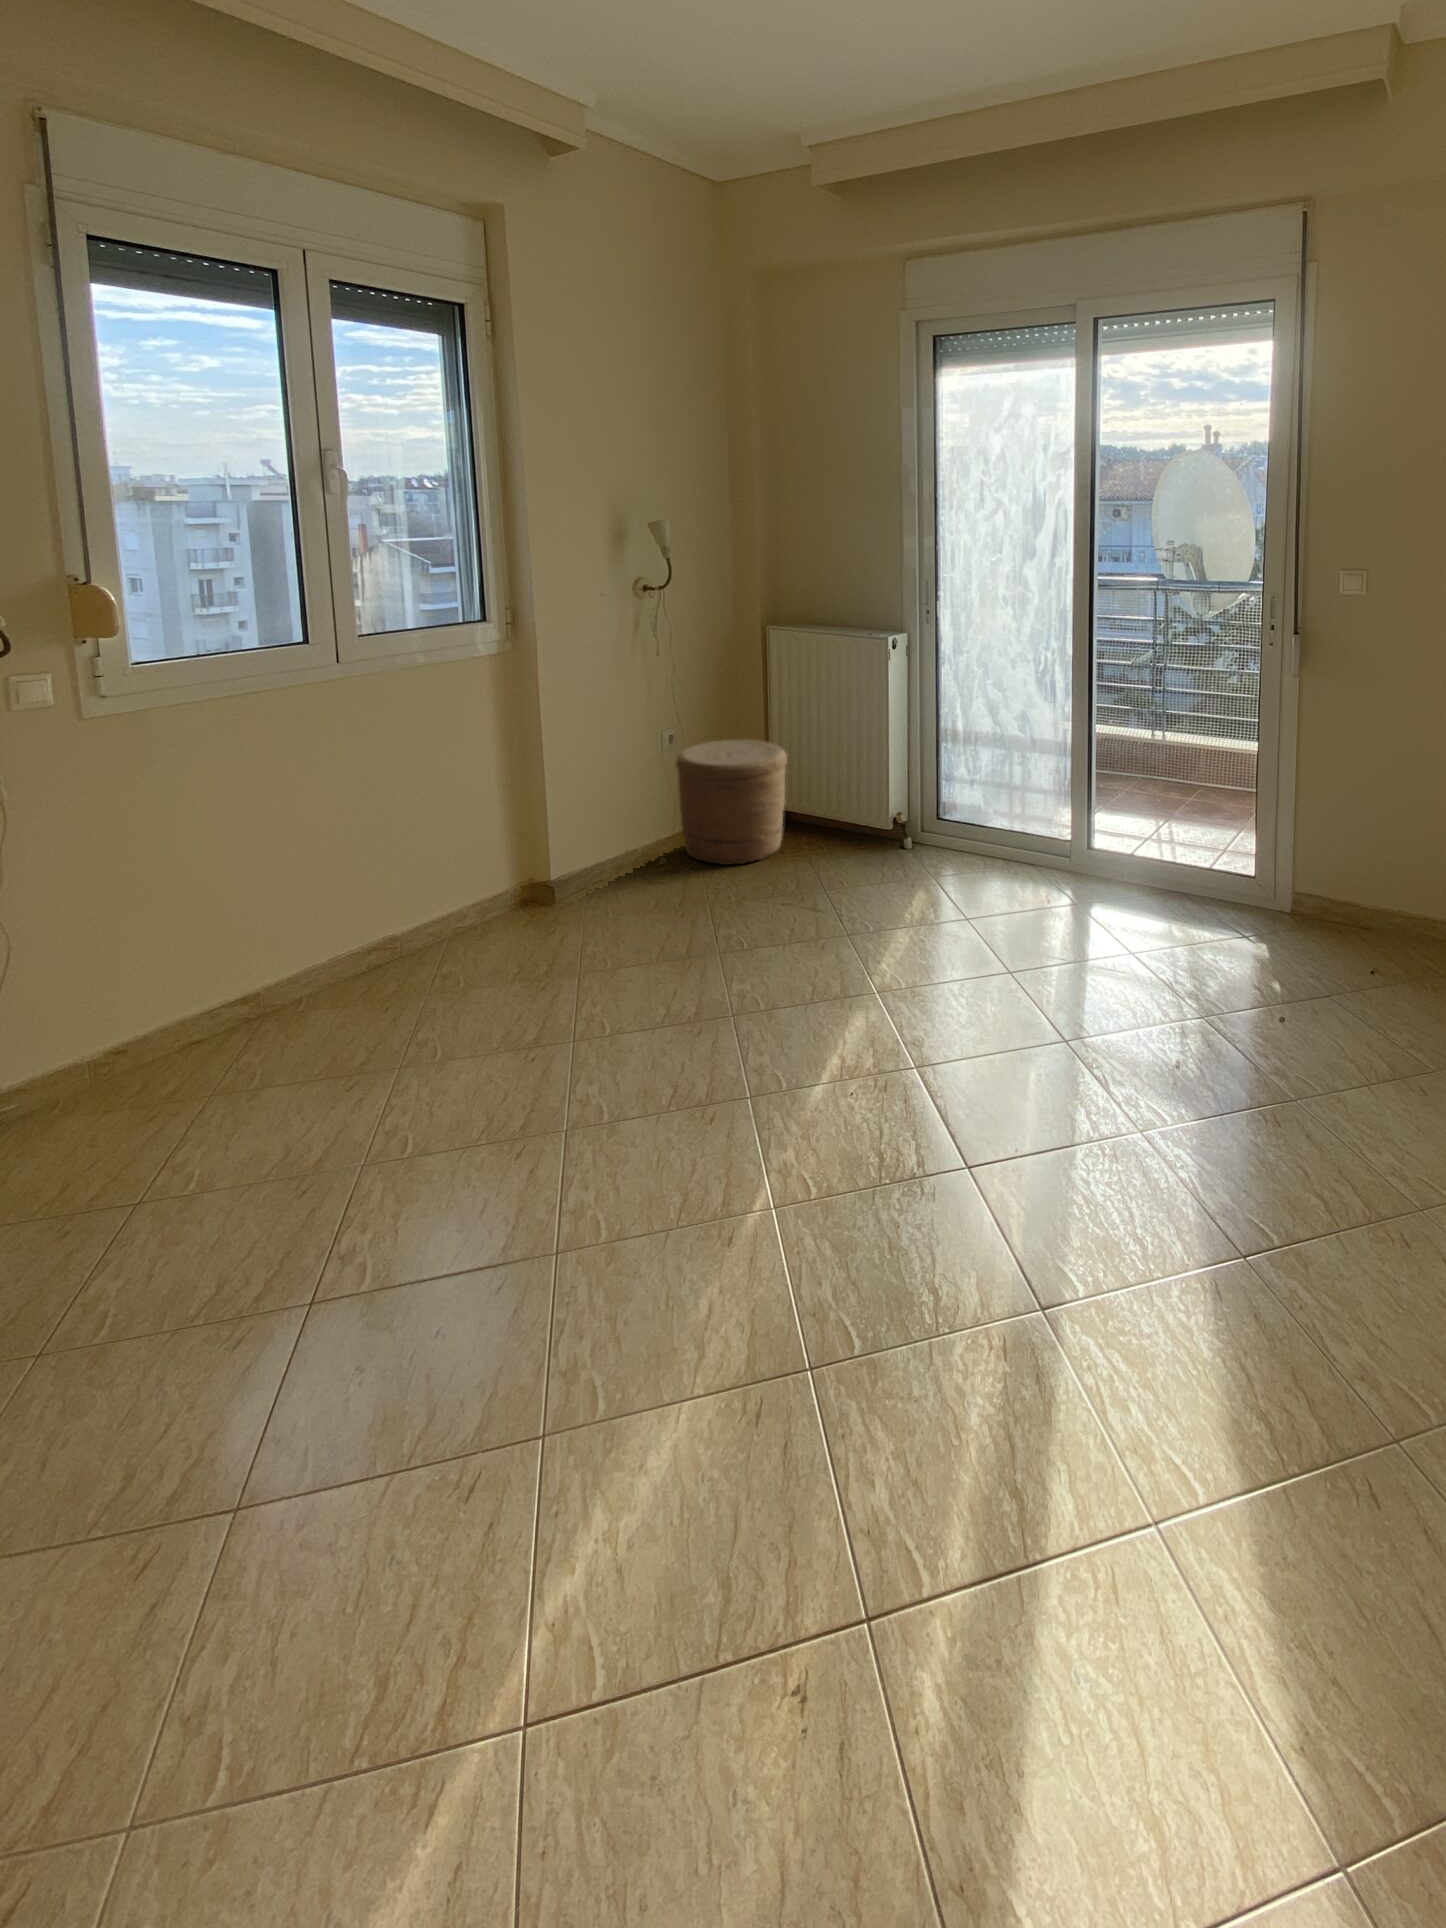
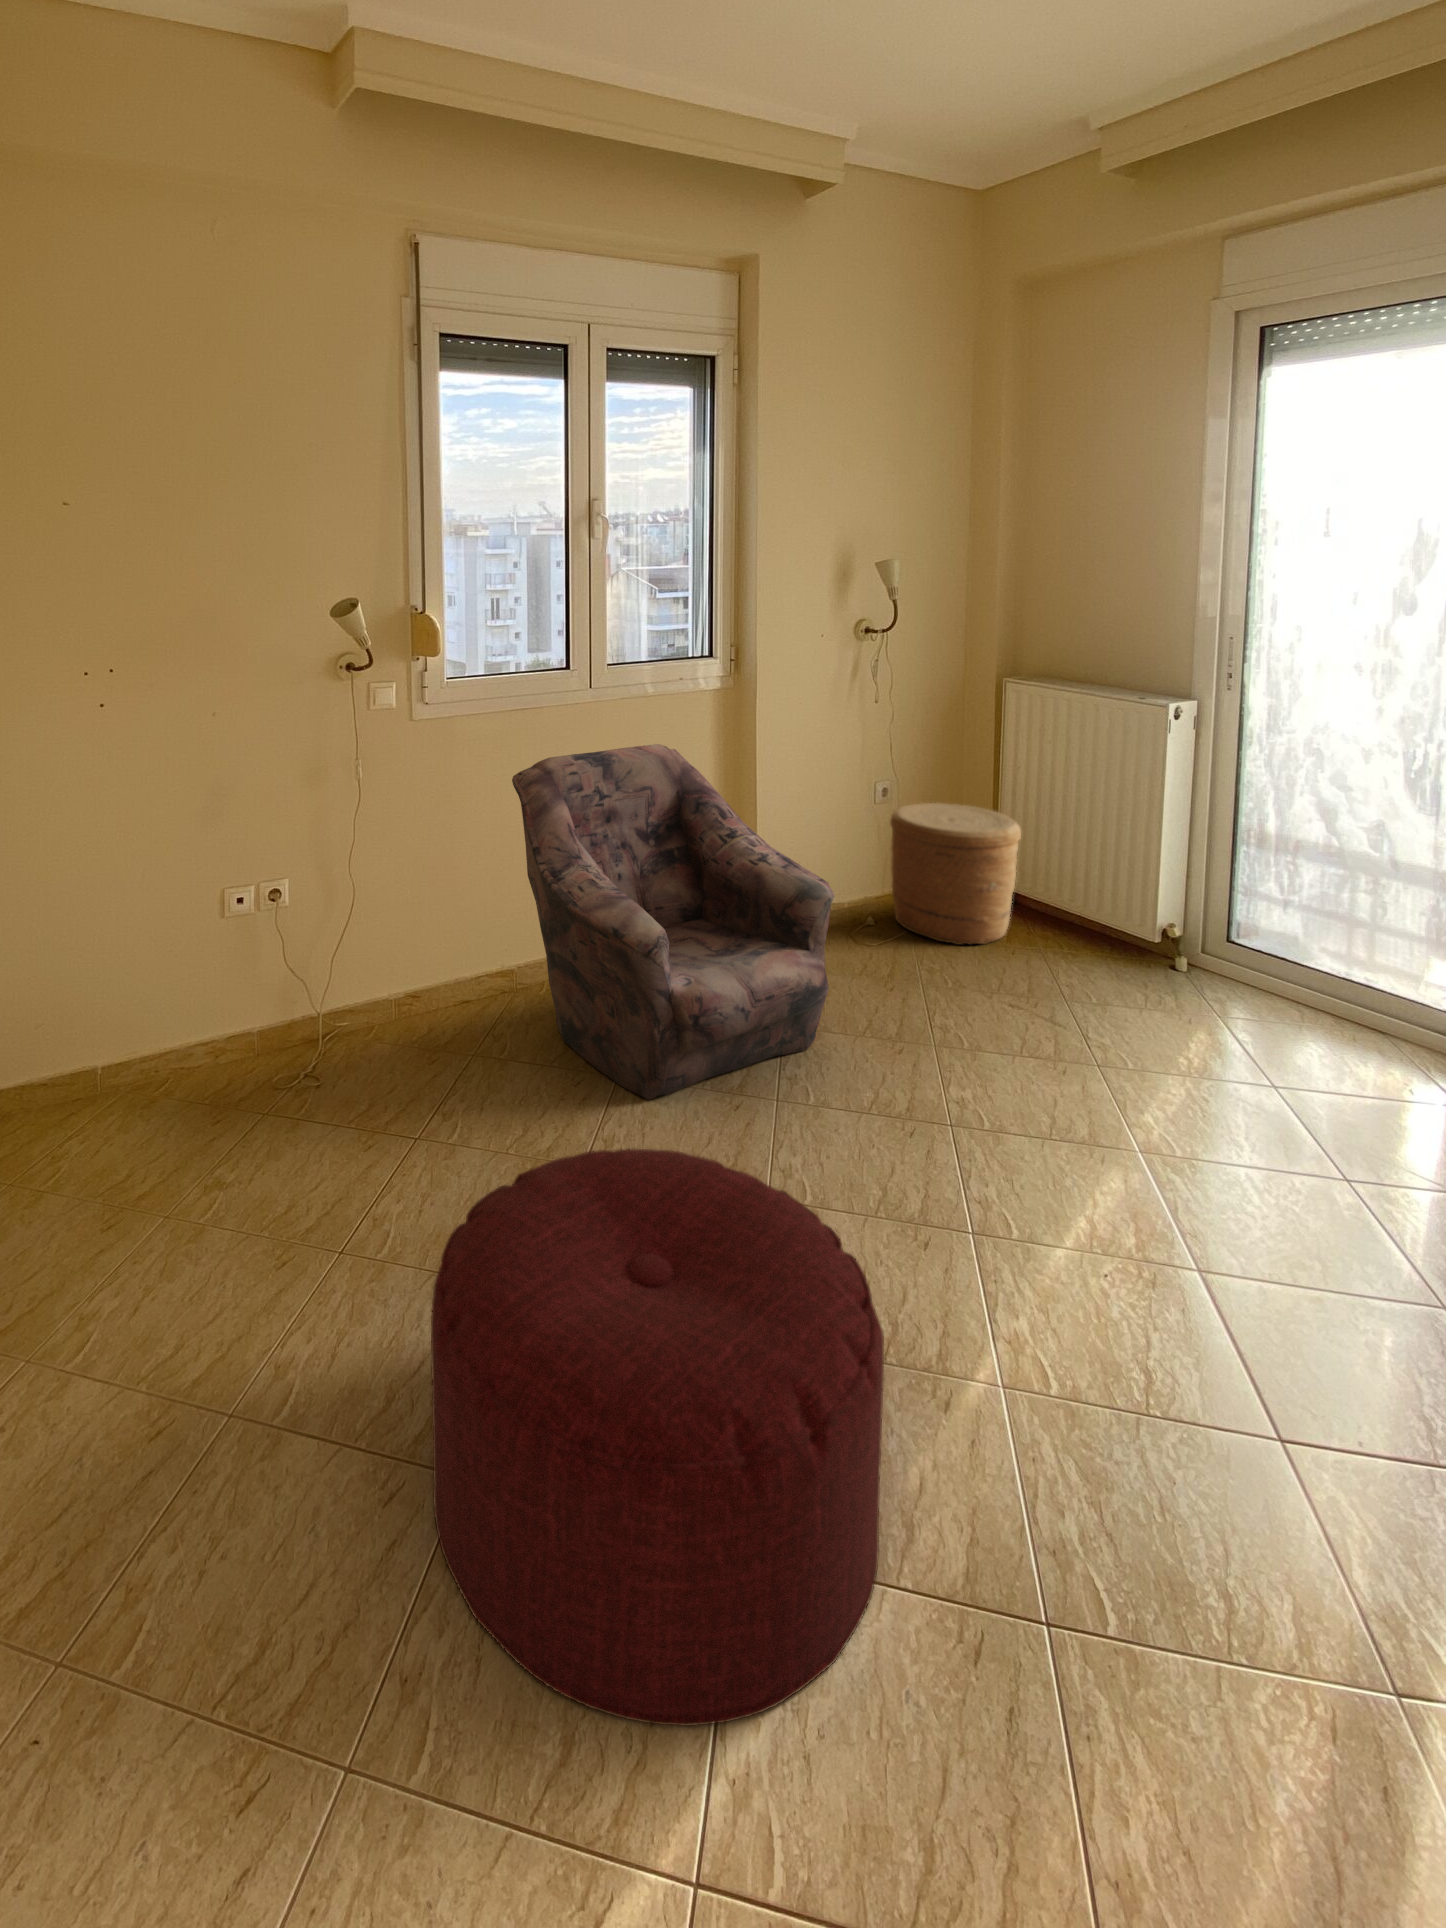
armchair: none [248,720,627,1085] -> present [512,744,834,1100]
ottoman: none [212,1117,692,1653] -> present [431,1149,884,1726]

